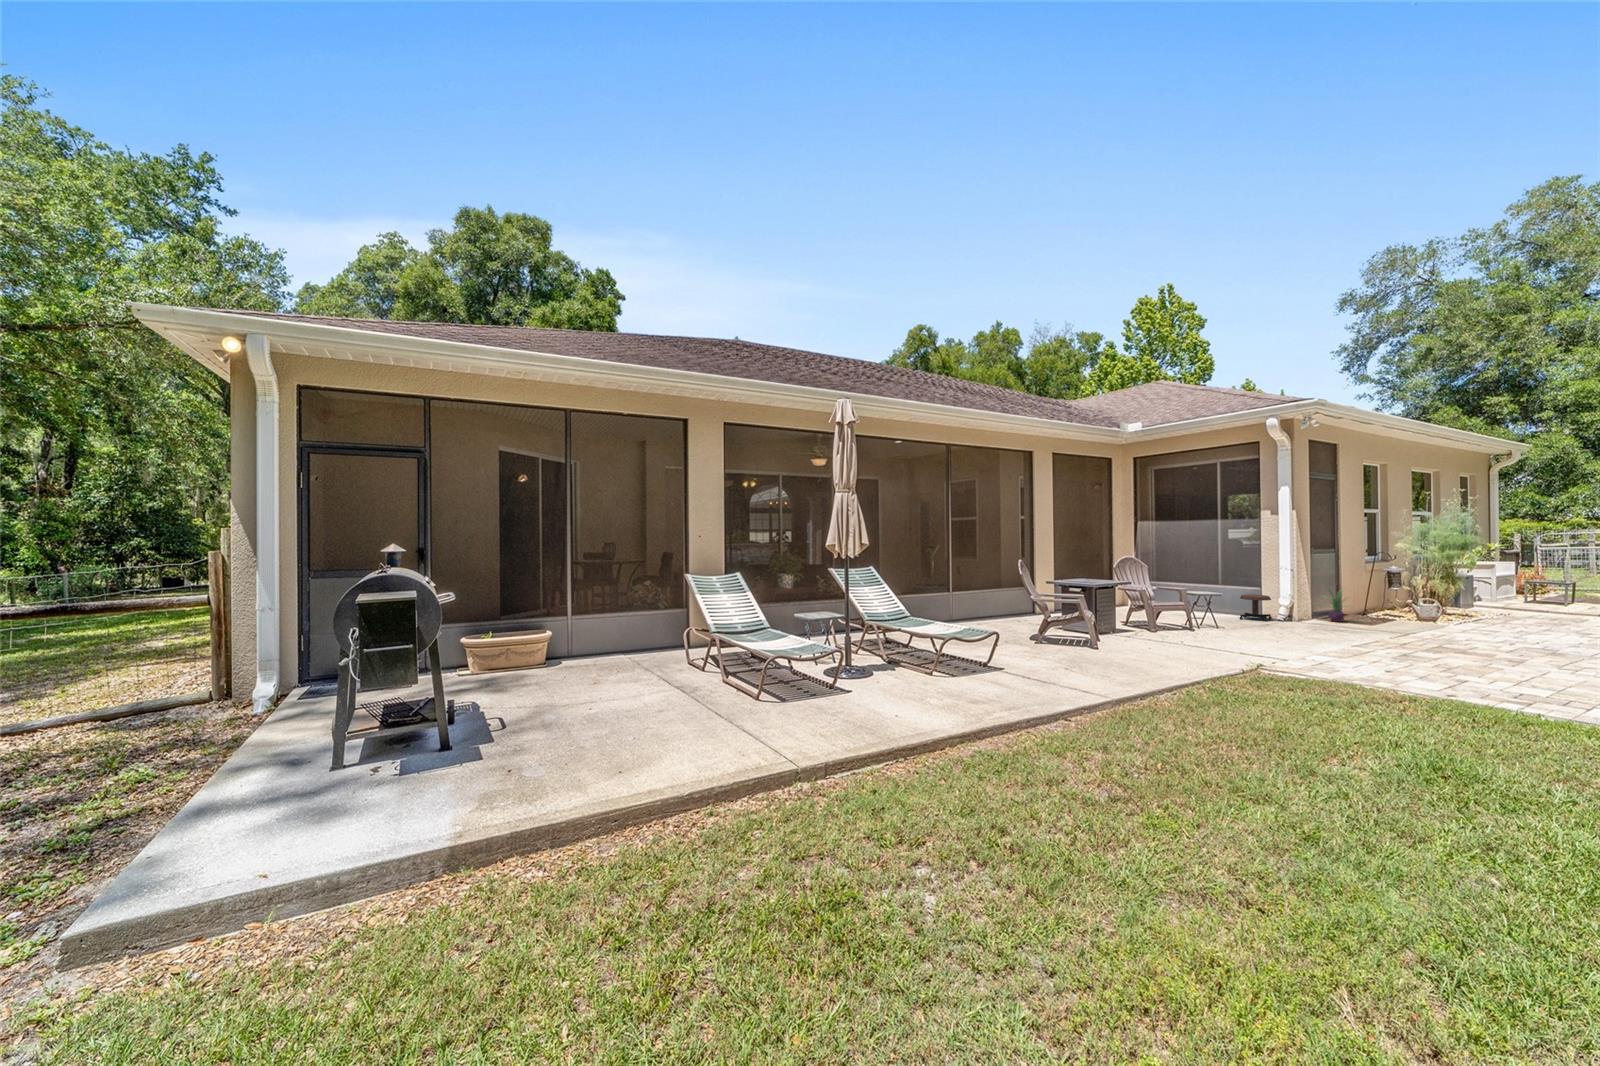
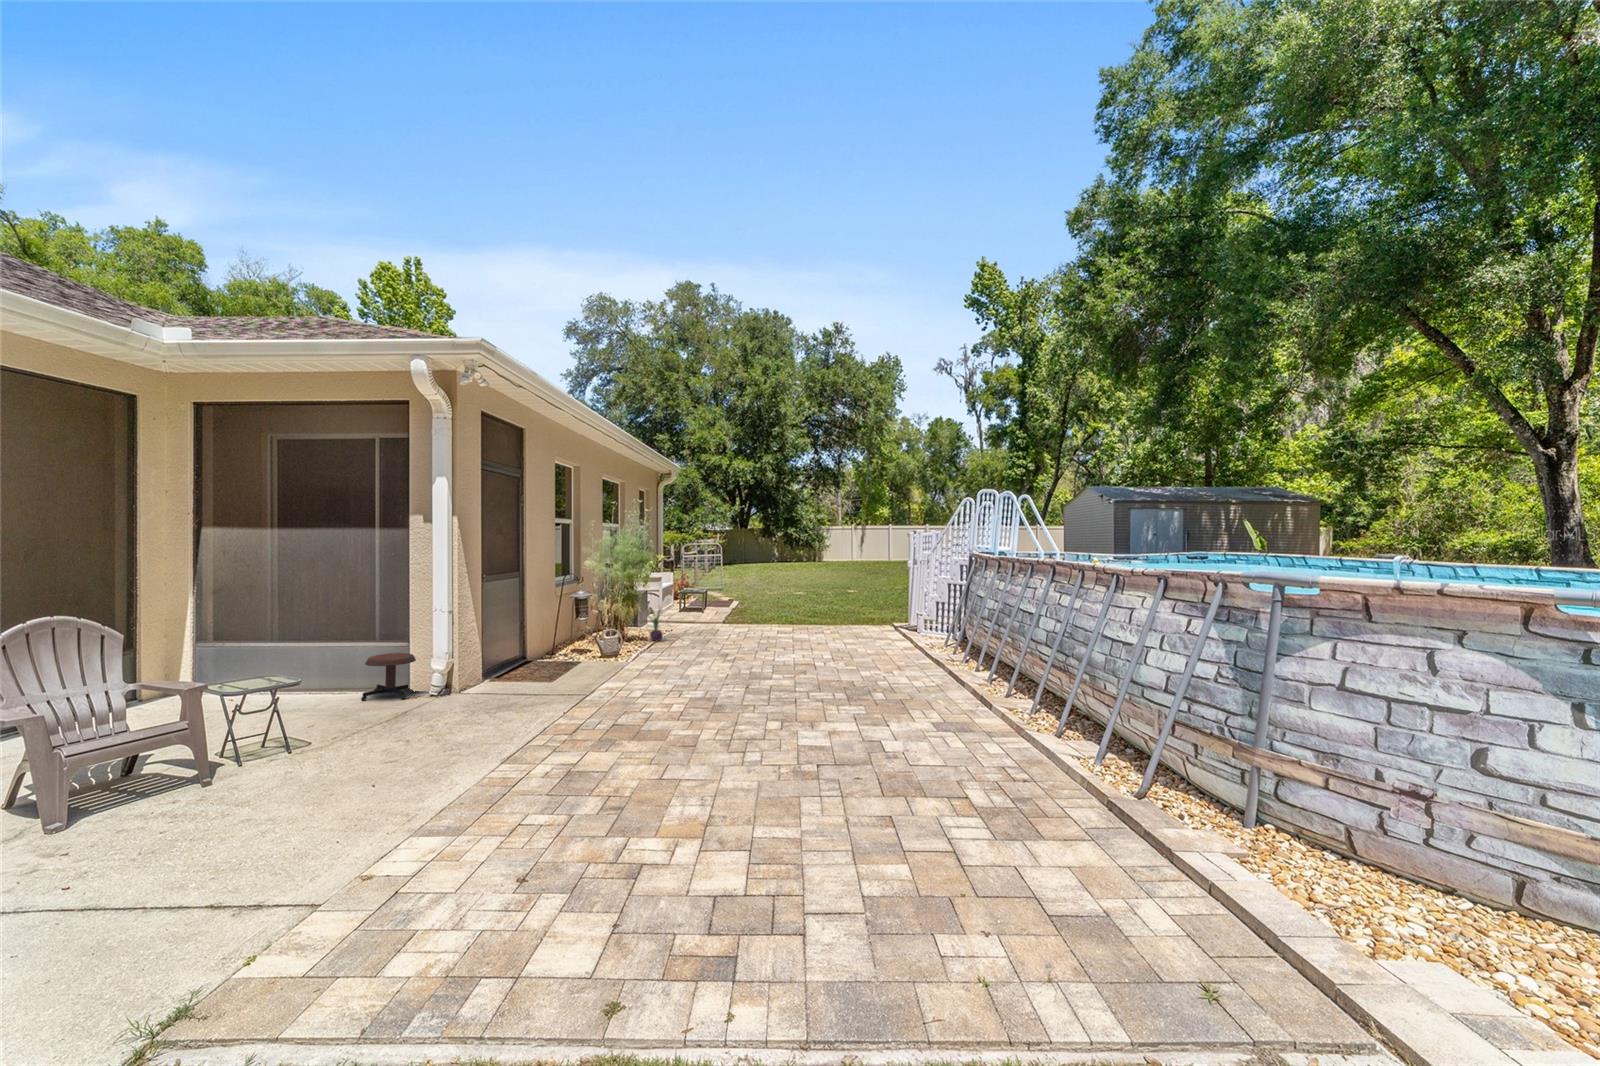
decorative plant: present [1328,591,1344,622] -> present [648,607,663,641]

